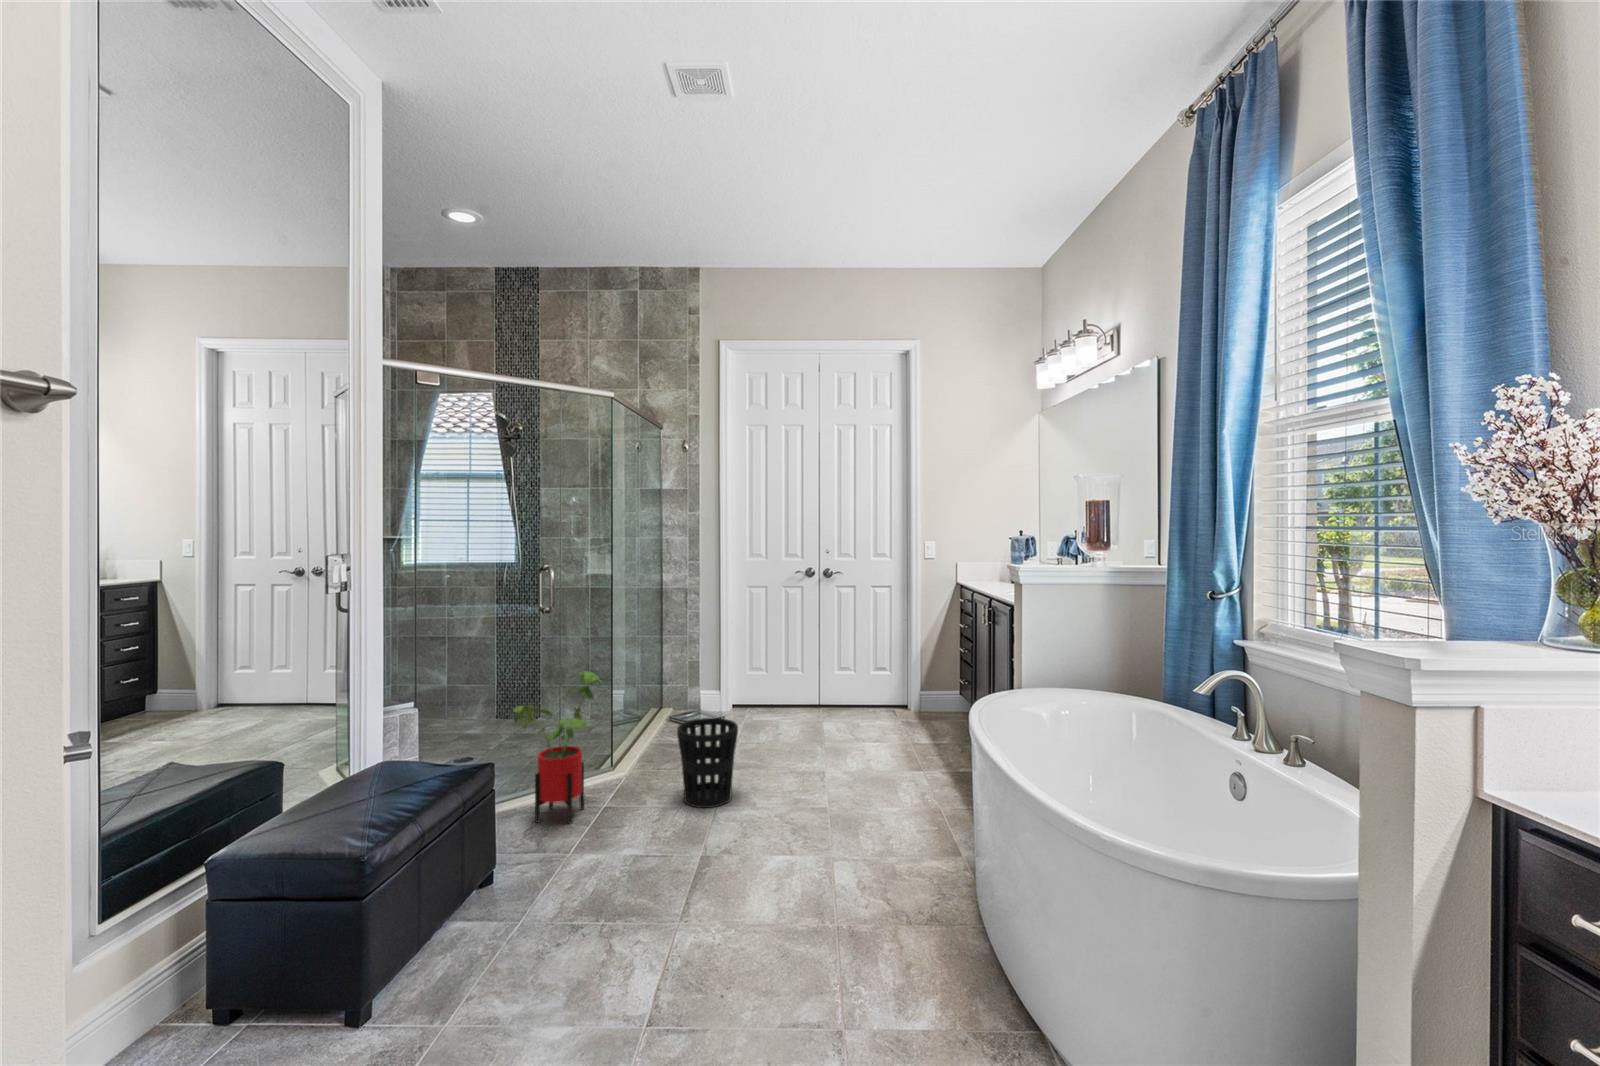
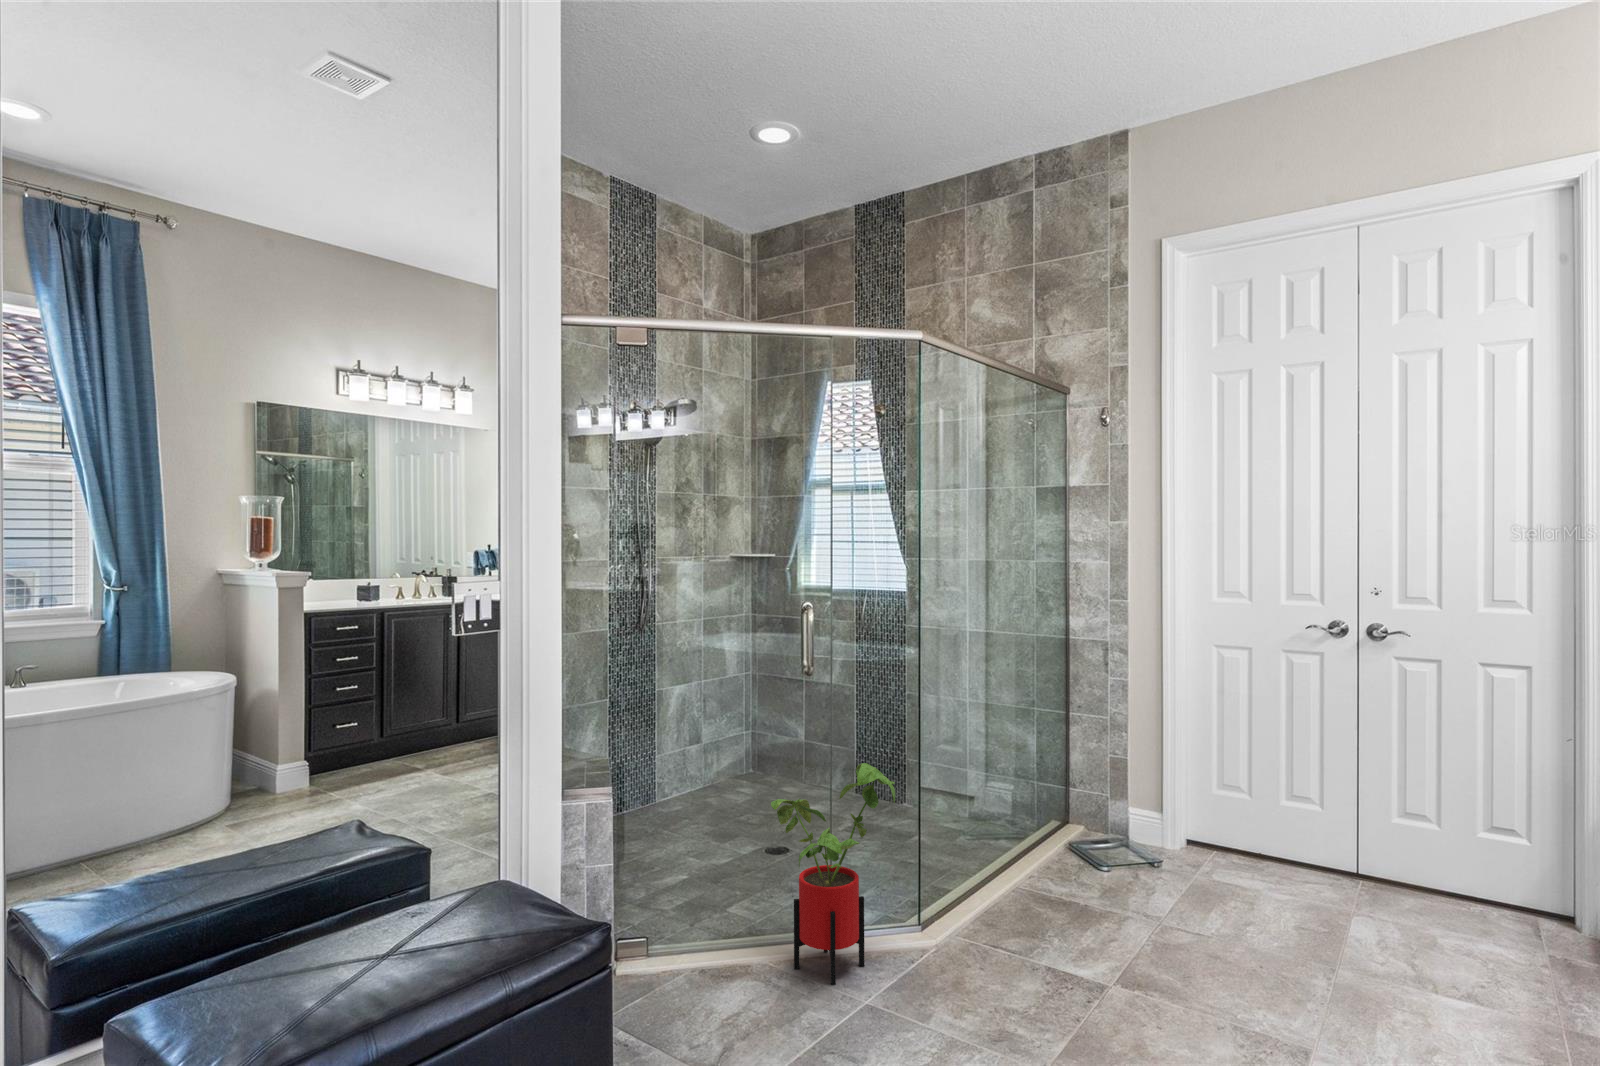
wastebasket: present [677,718,738,808] -> none [997,869,1102,1030]

